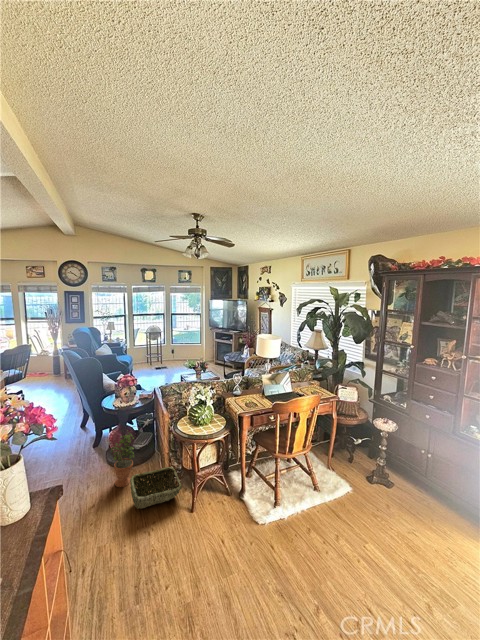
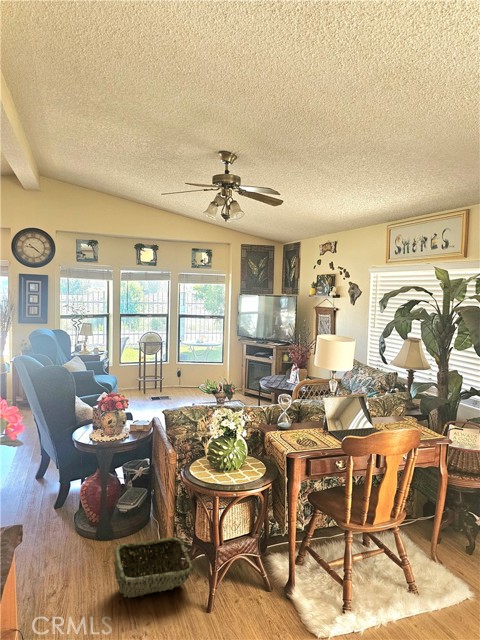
potted plant: present [111,433,134,487] -> none [86,476,122,564]

